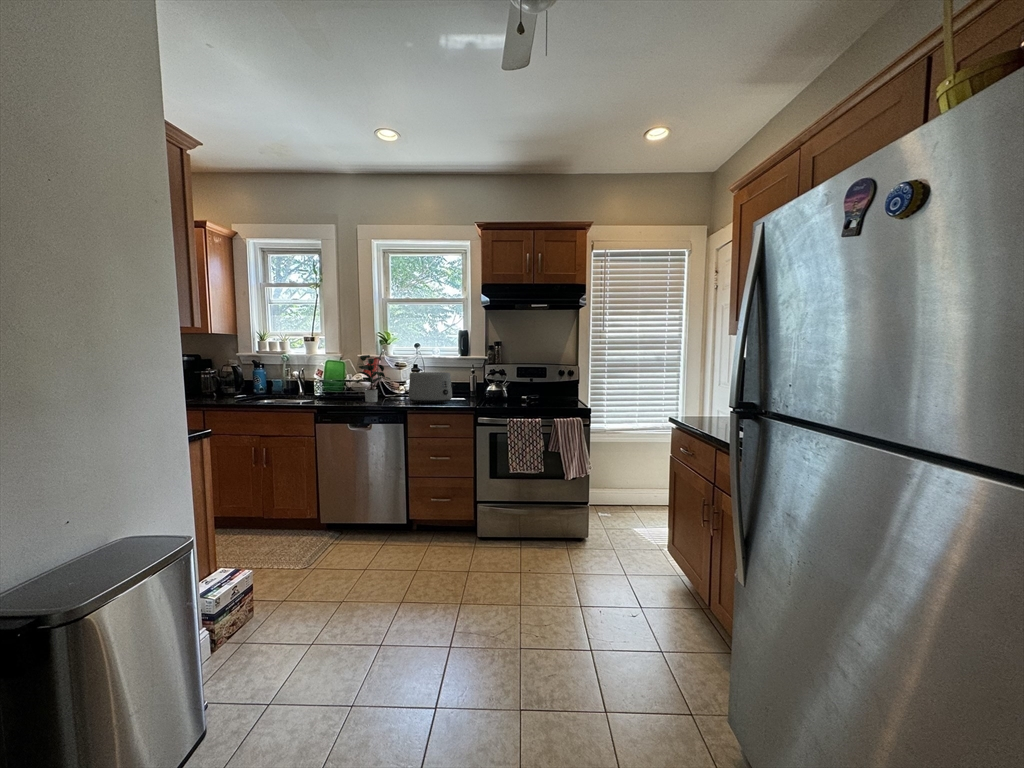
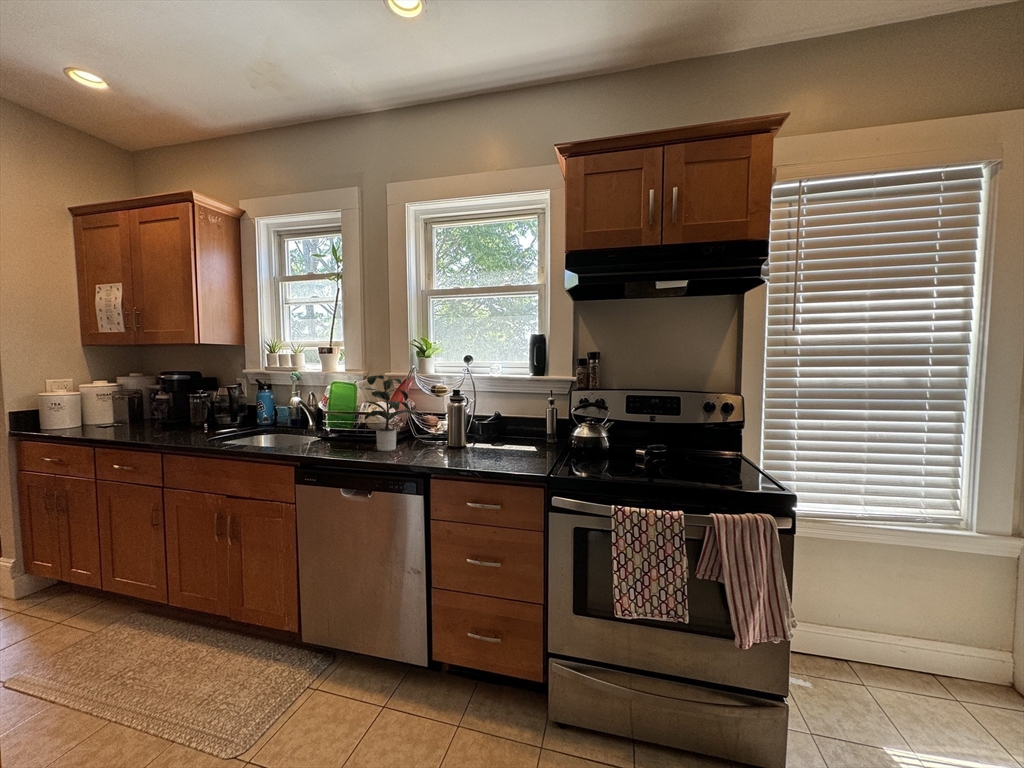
toaster: present [409,372,455,404] -> none [439,404,517,460]

